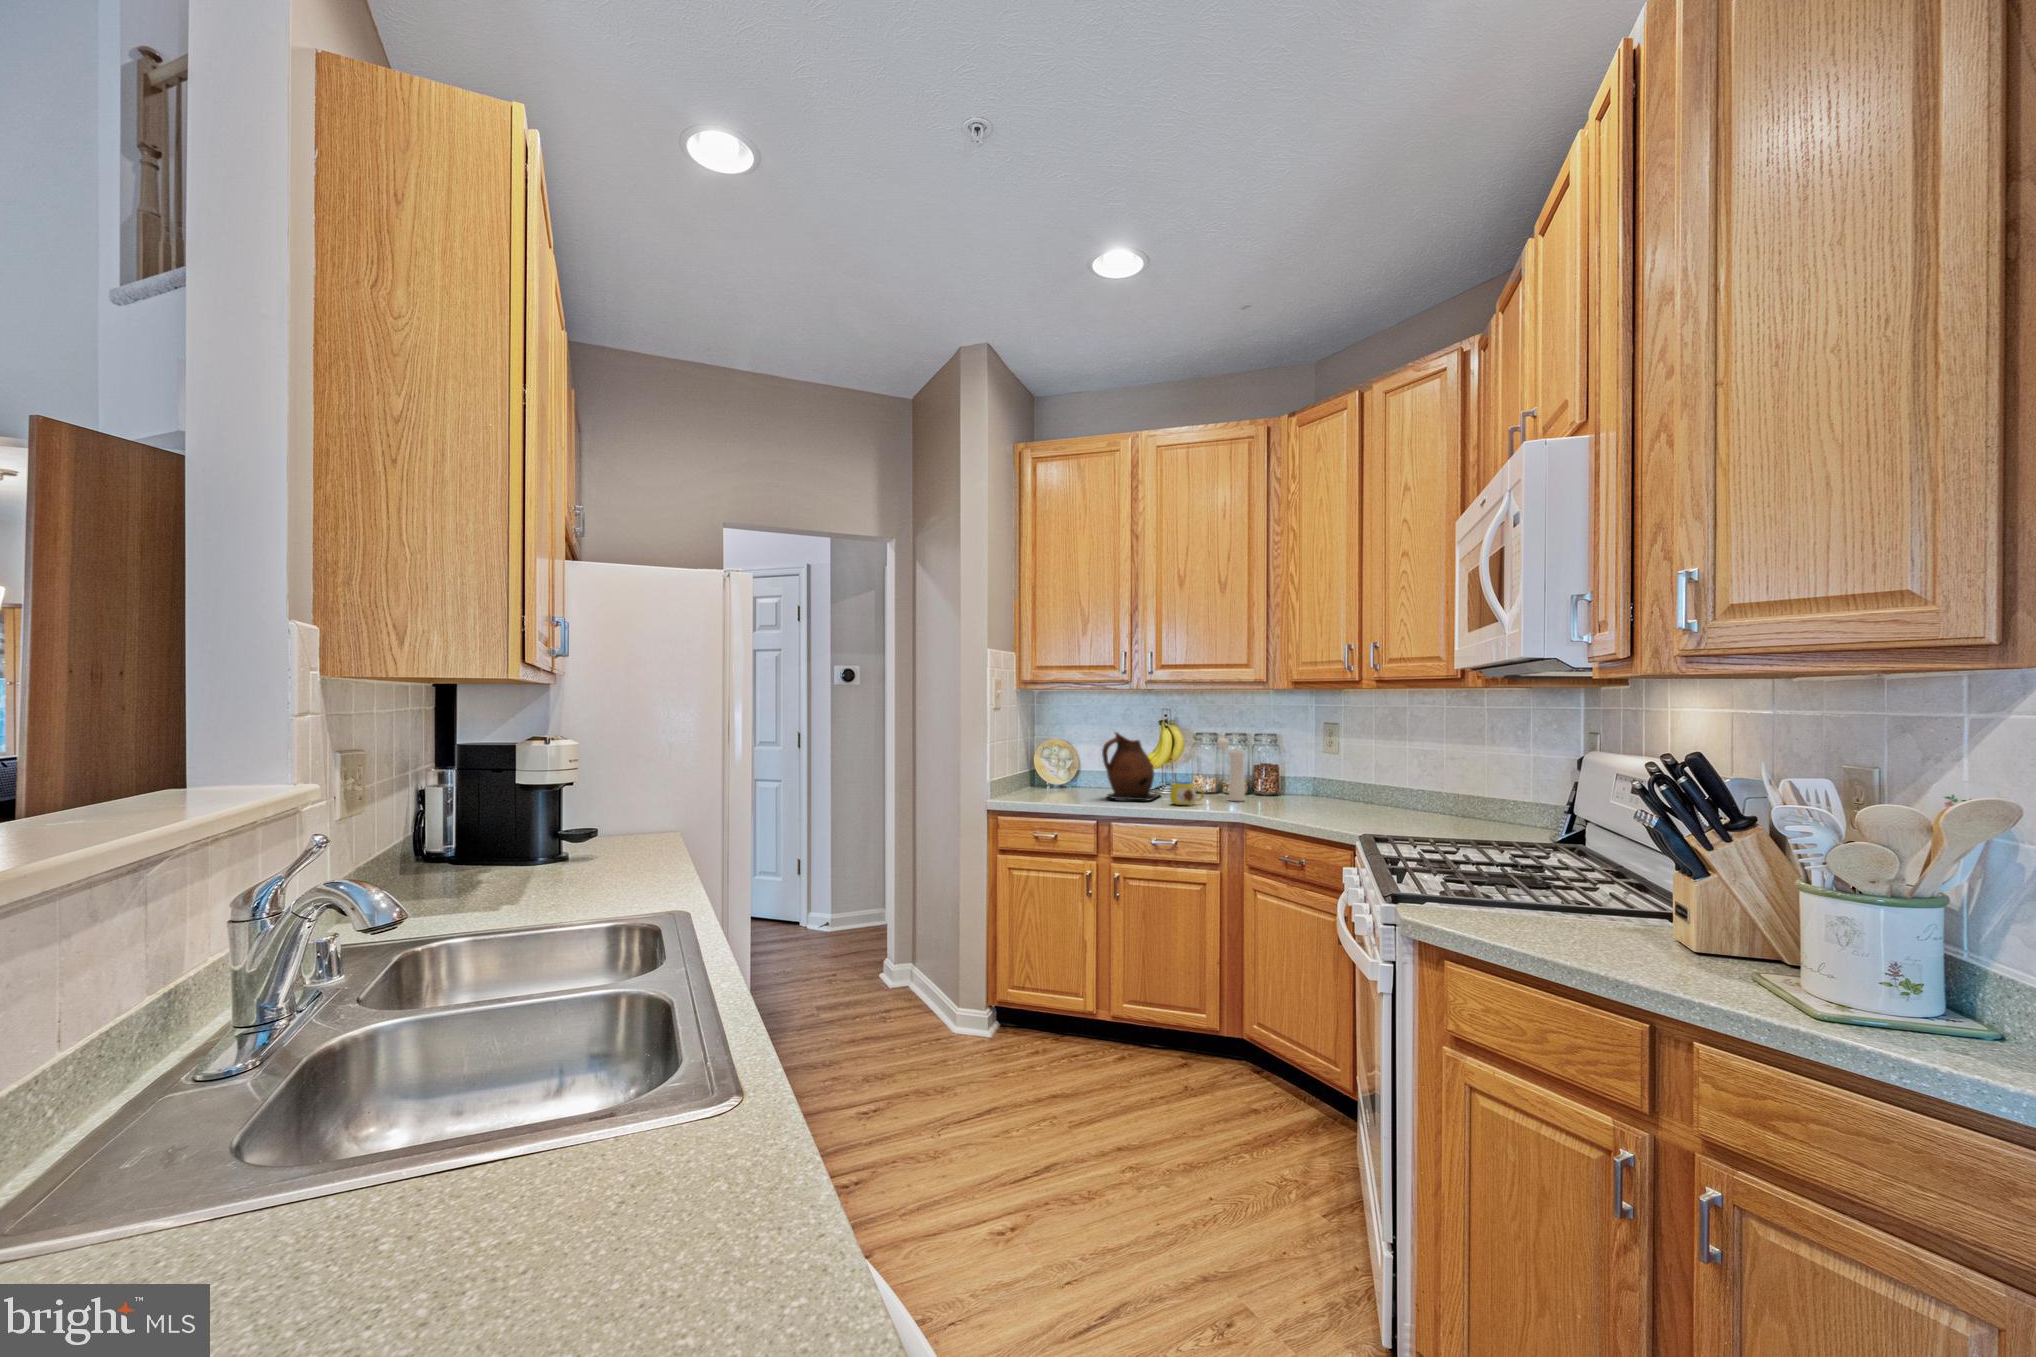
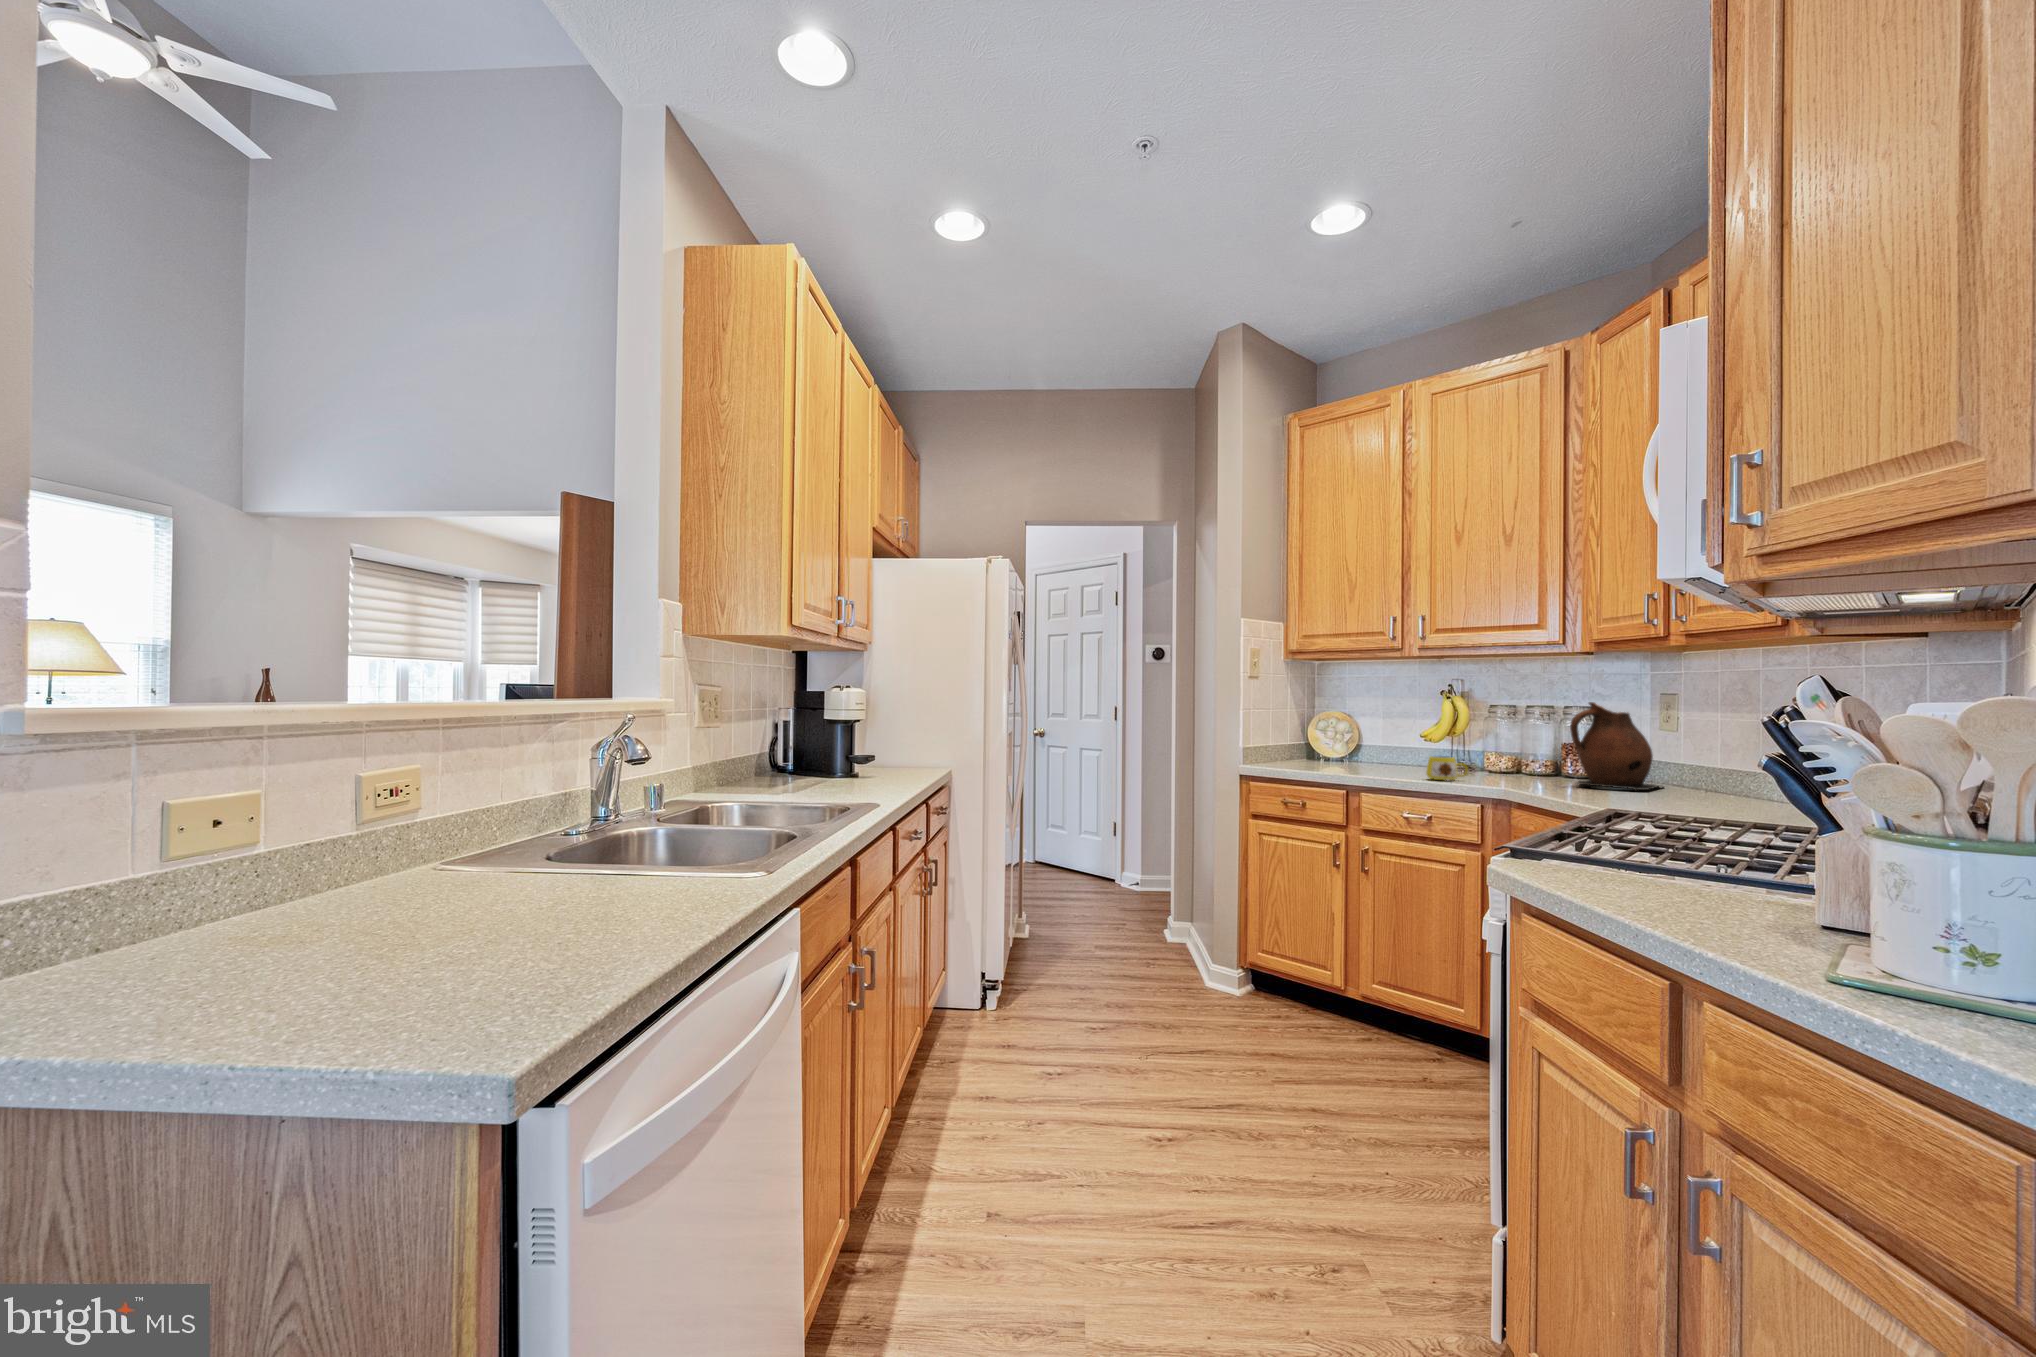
ceramic pitcher: present [1102,732,1159,801] -> present [1570,702,1664,790]
pepper mill: present [1218,738,1245,801] -> none [1500,711,1529,781]

